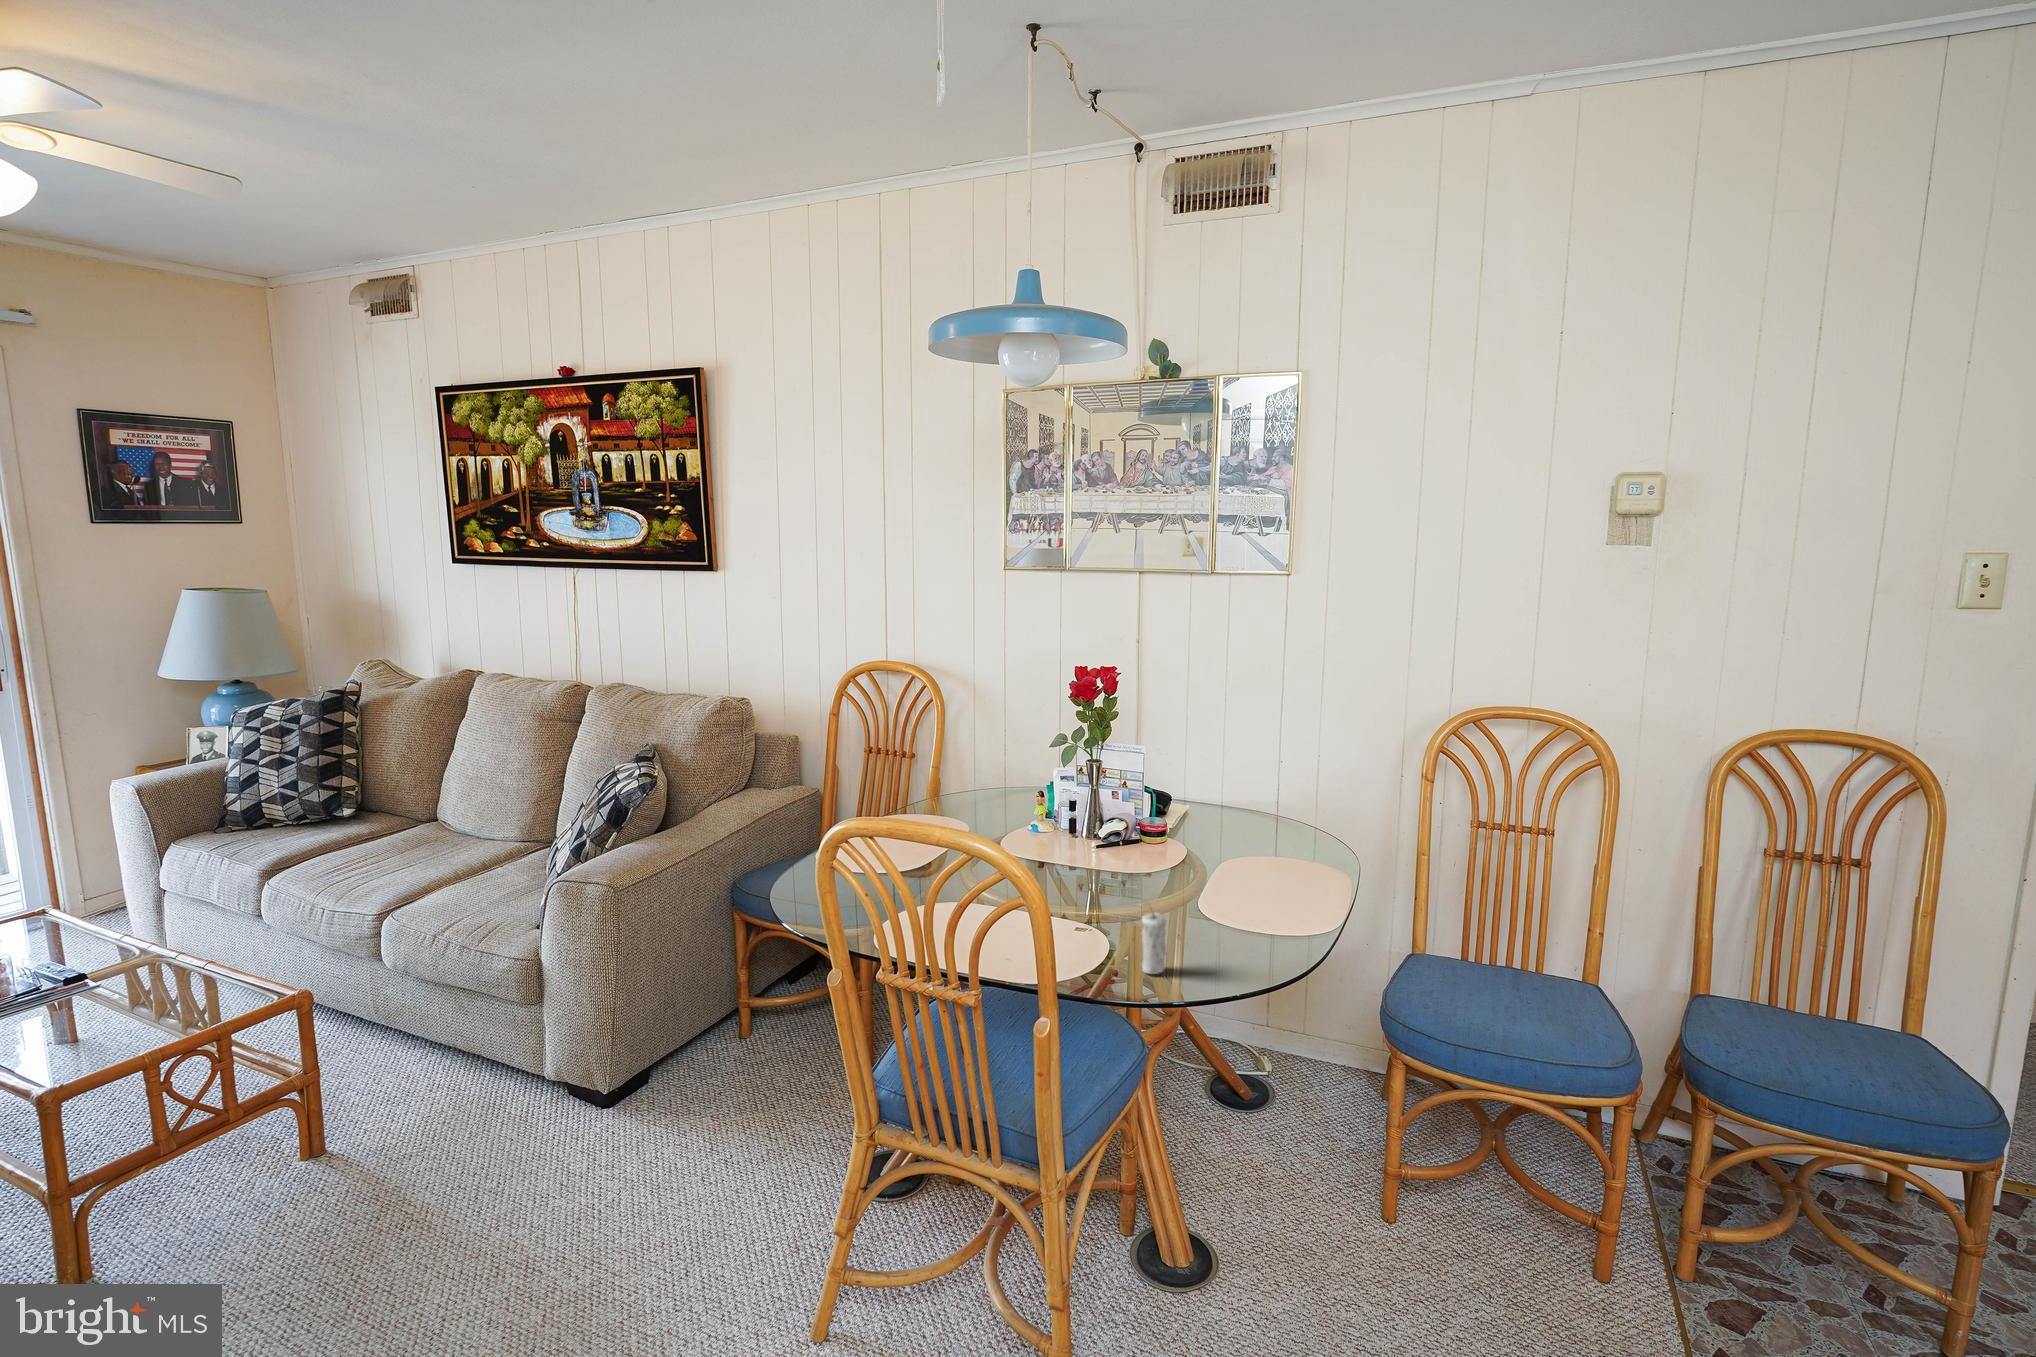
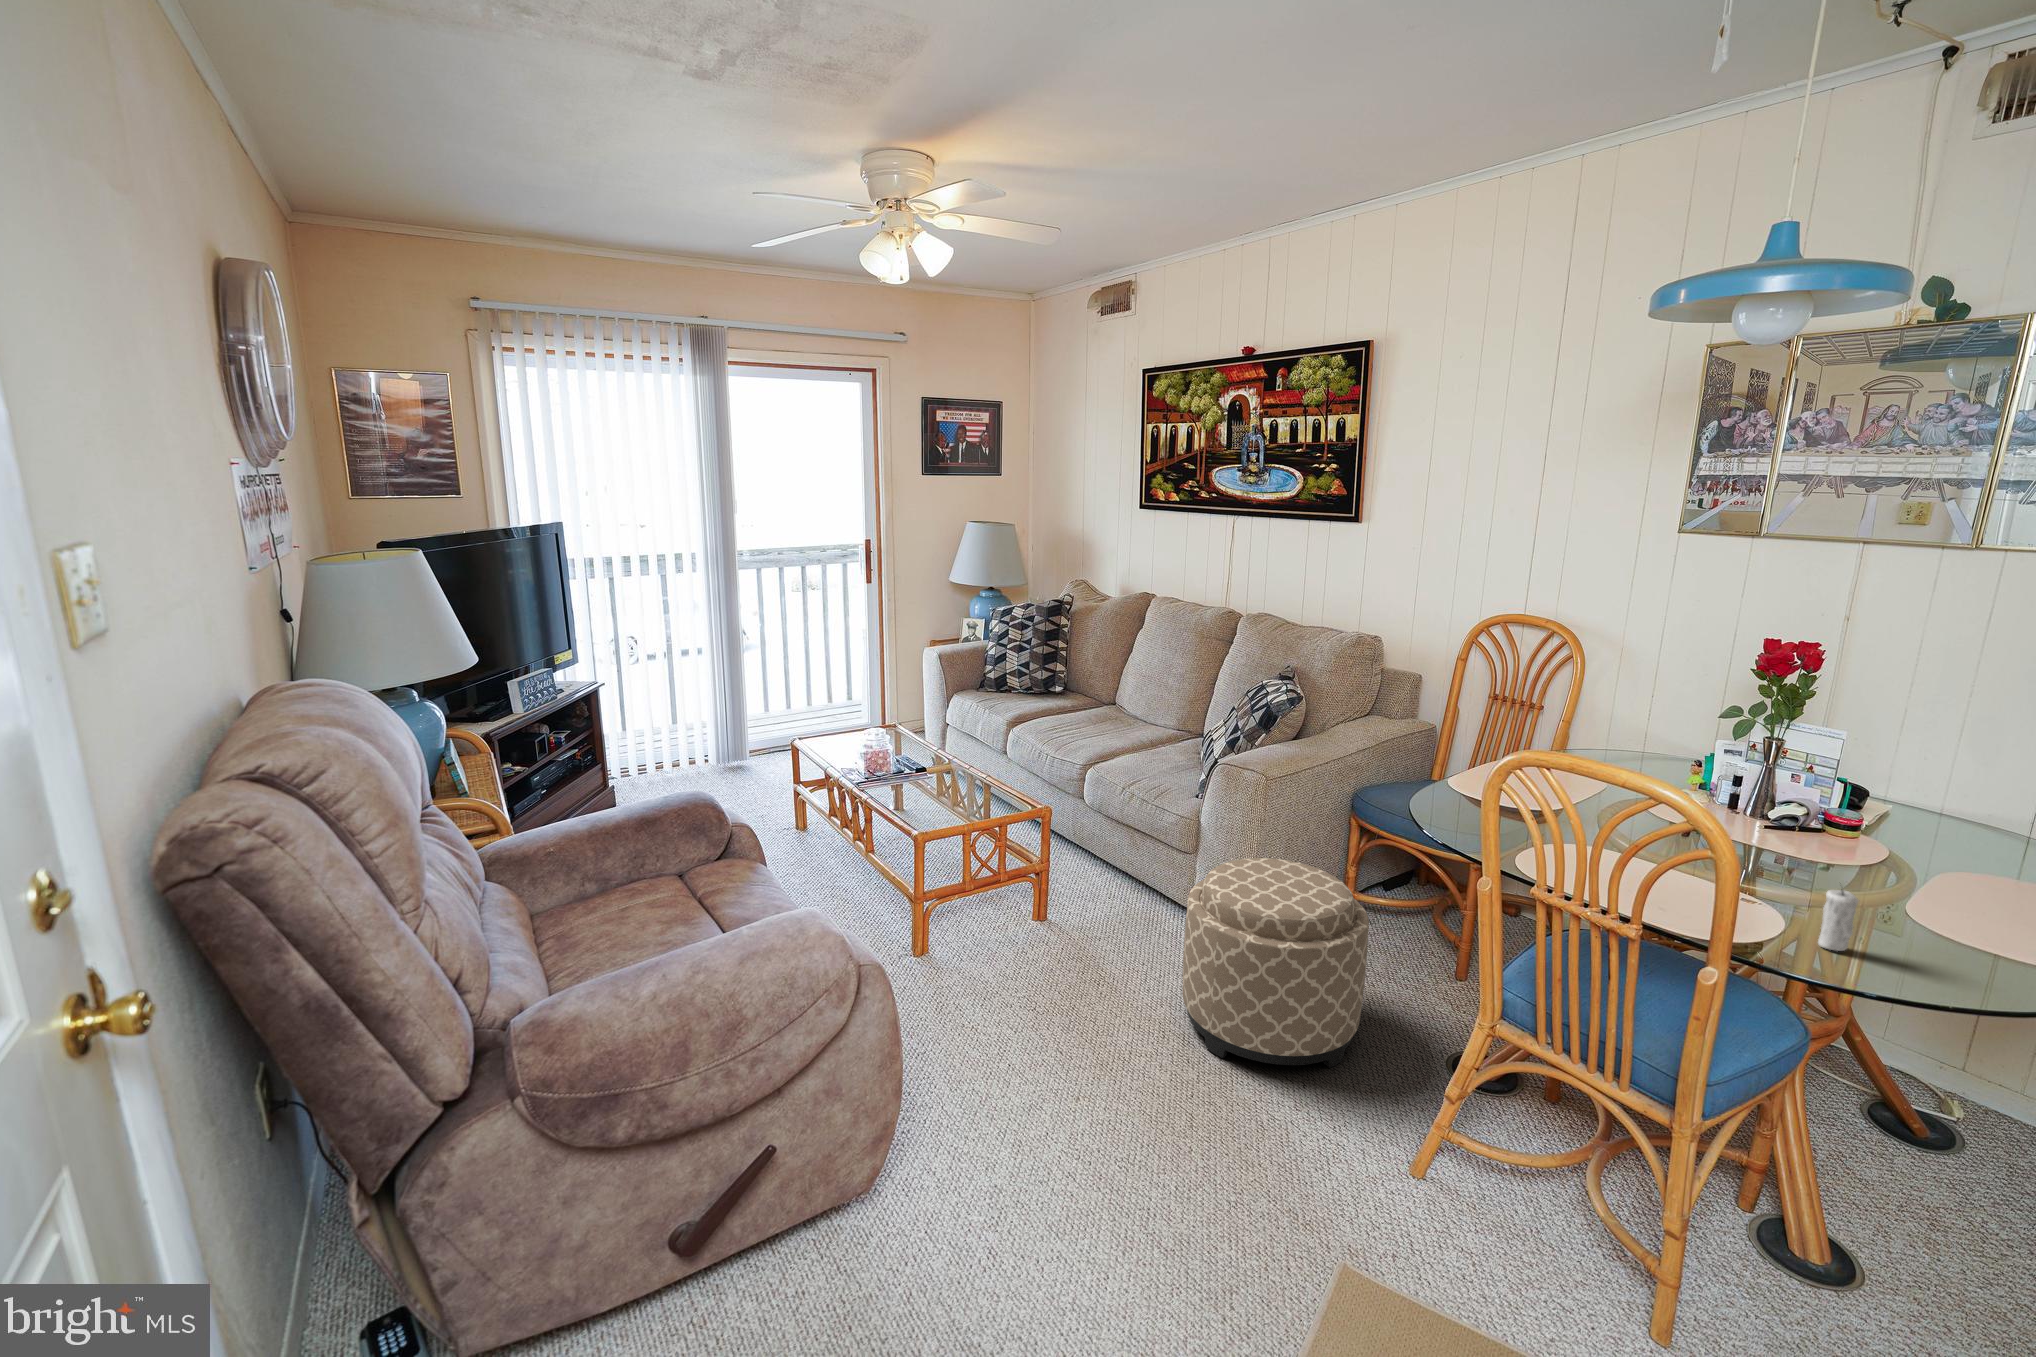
ottoman: none [512,987,754,1278] -> present [1183,858,1369,1068]

